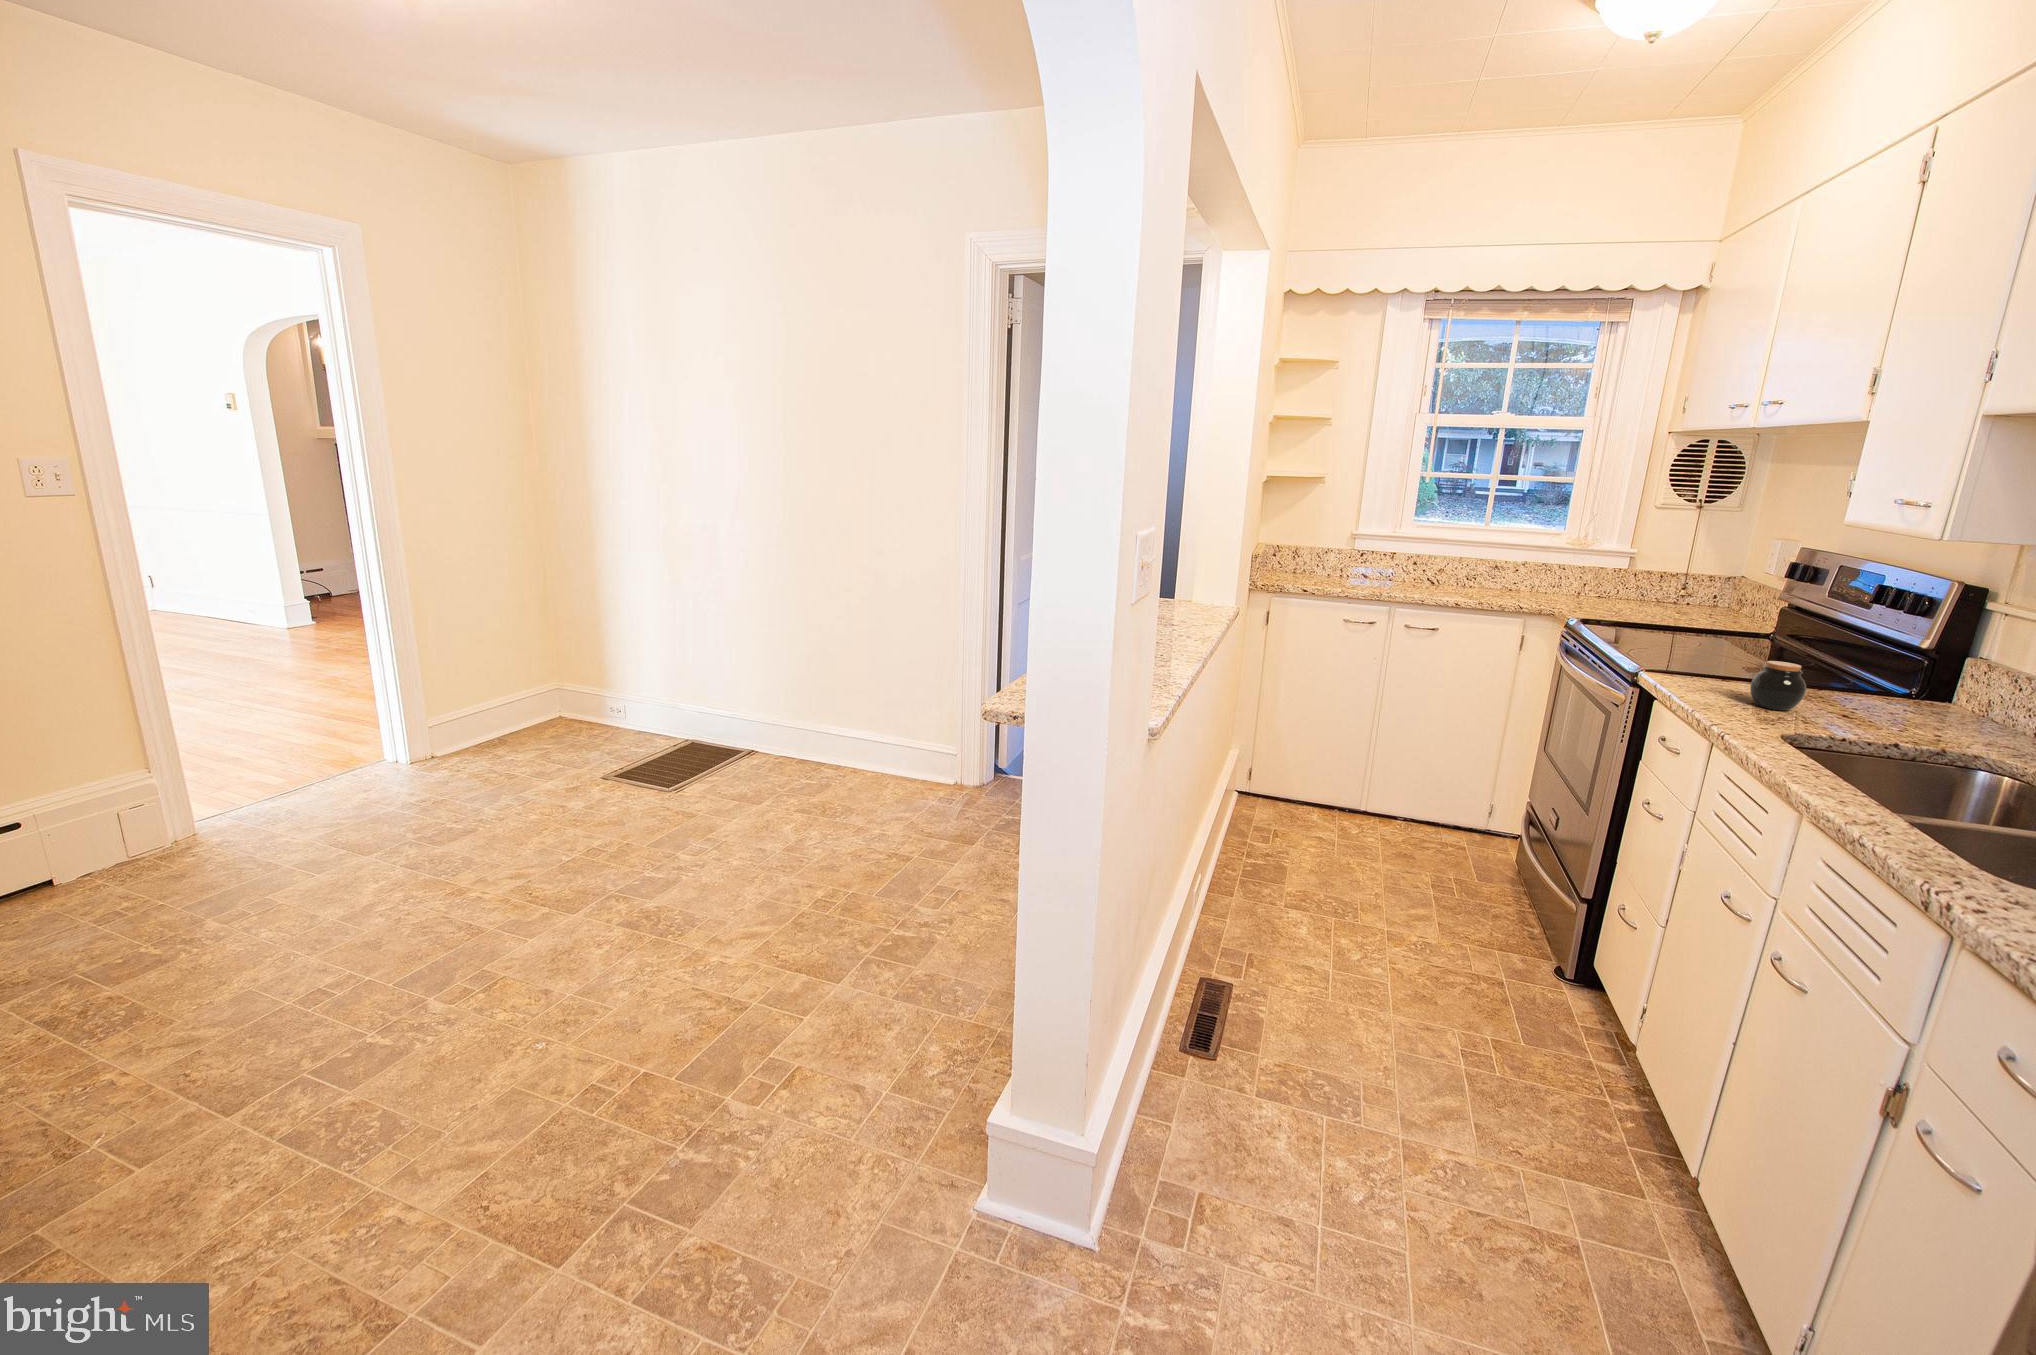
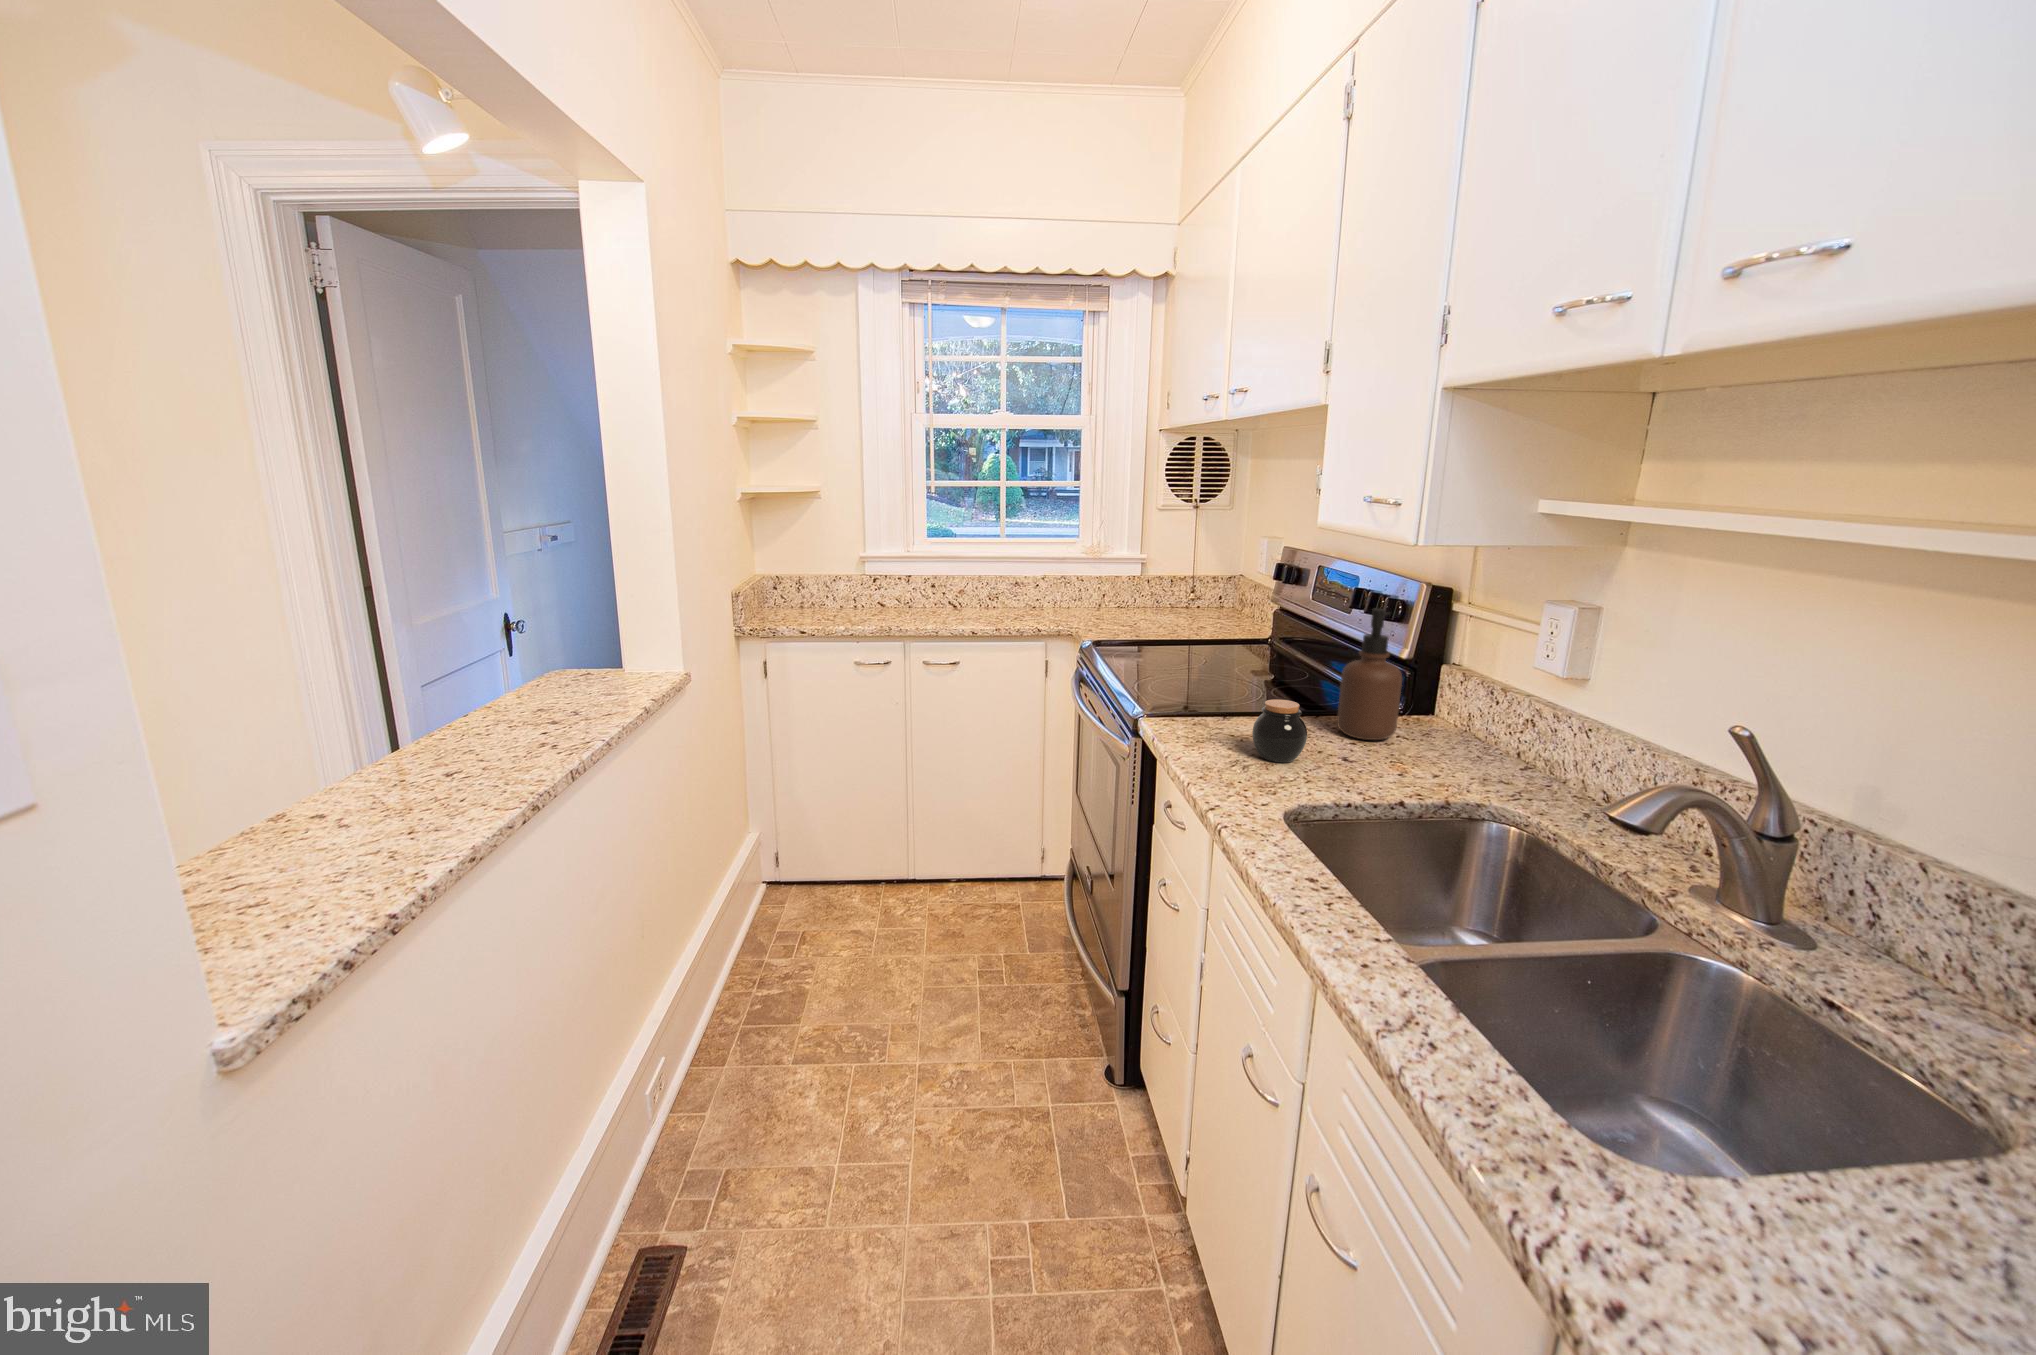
soap dispenser: none [1840,598,1918,711] -> present [1337,609,1402,740]

